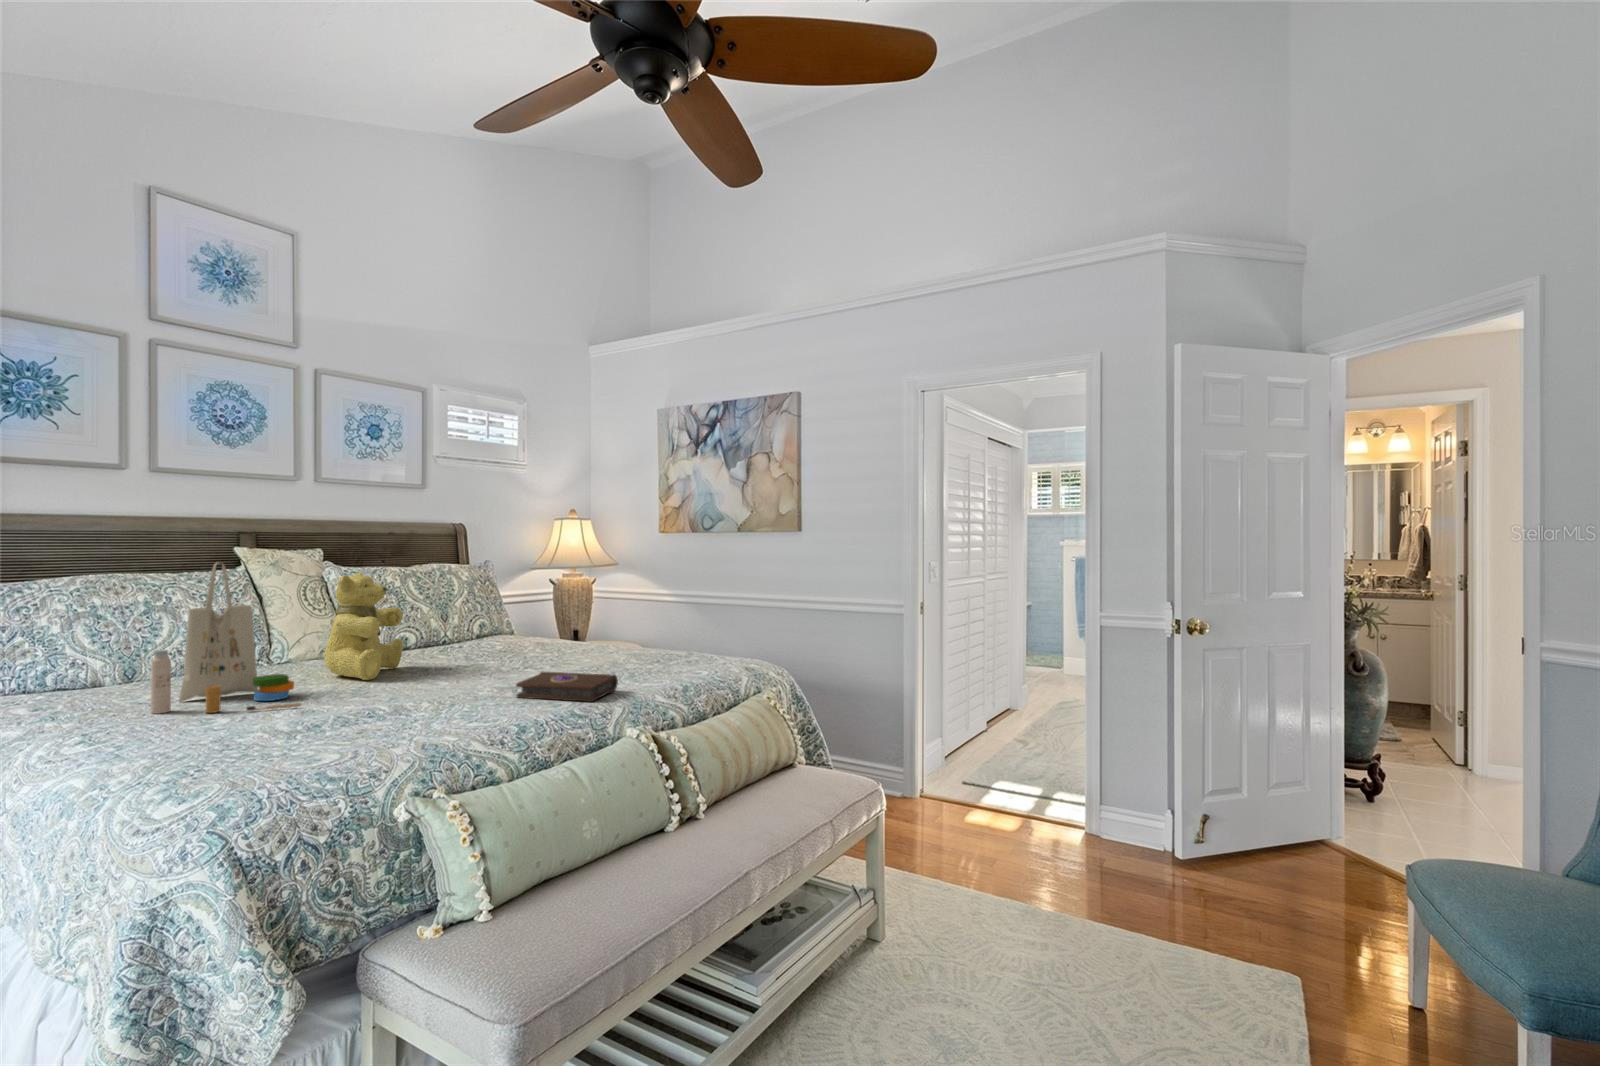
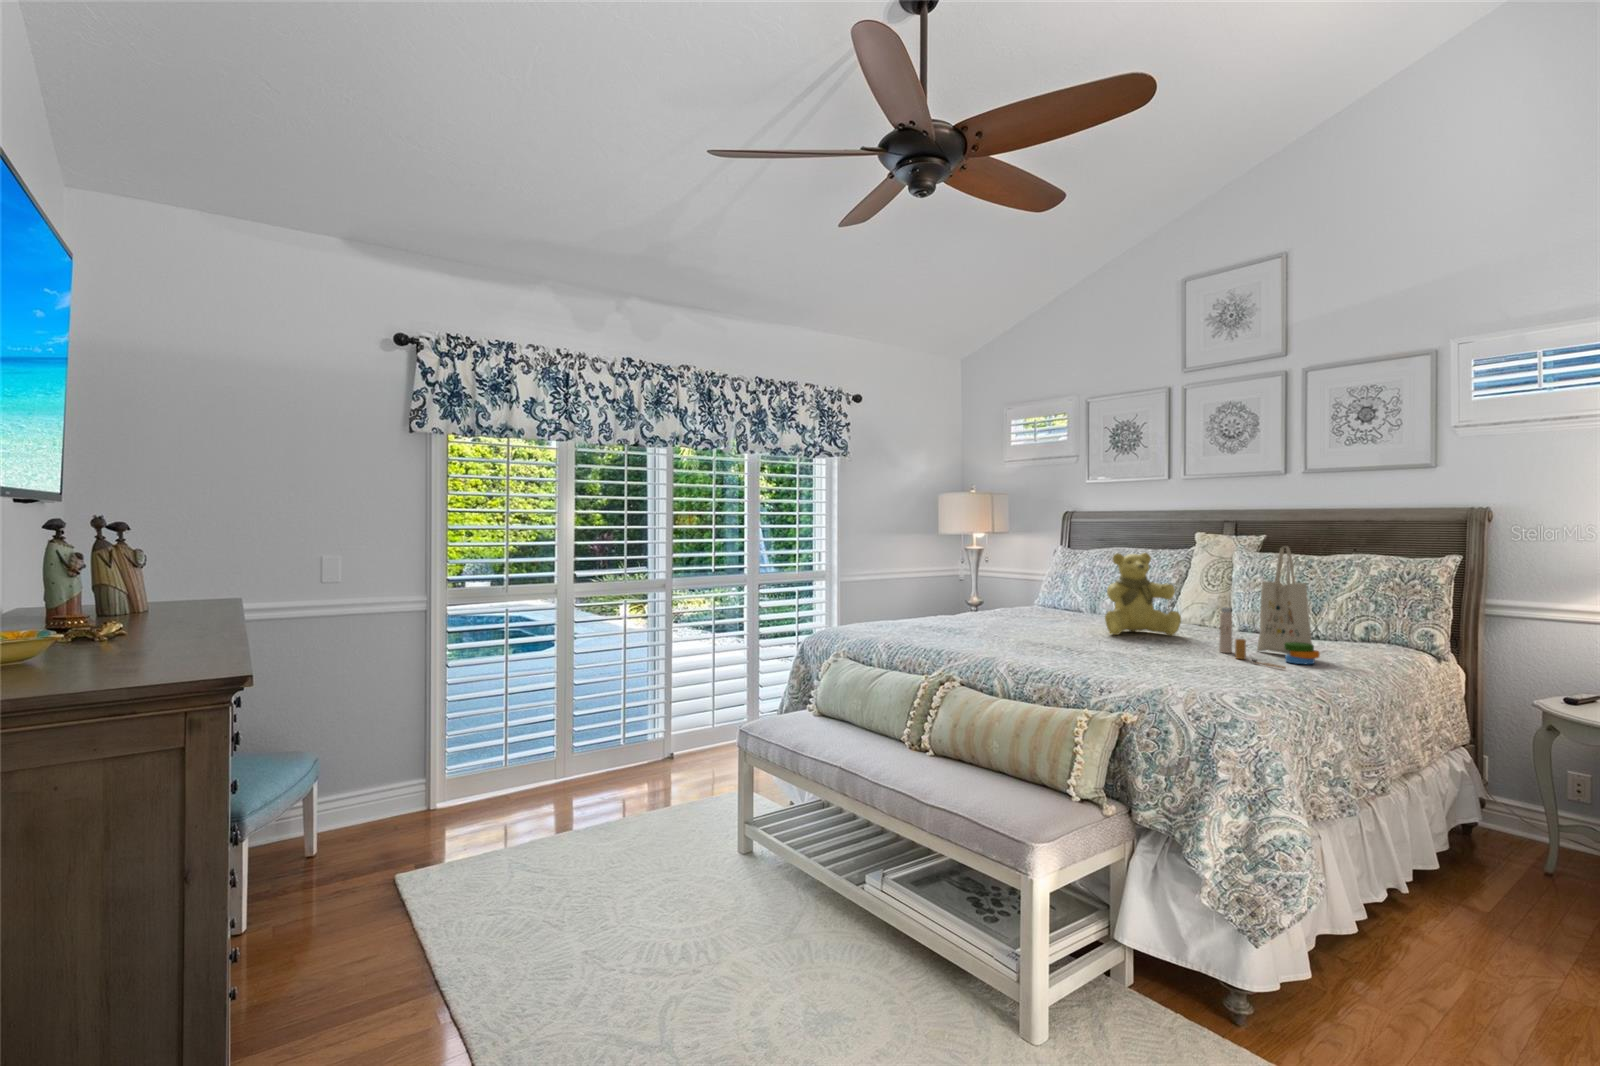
tote bag: present [151,562,301,714] -> present [1219,546,1320,669]
book: present [516,672,618,702] -> none [1072,645,1131,673]

